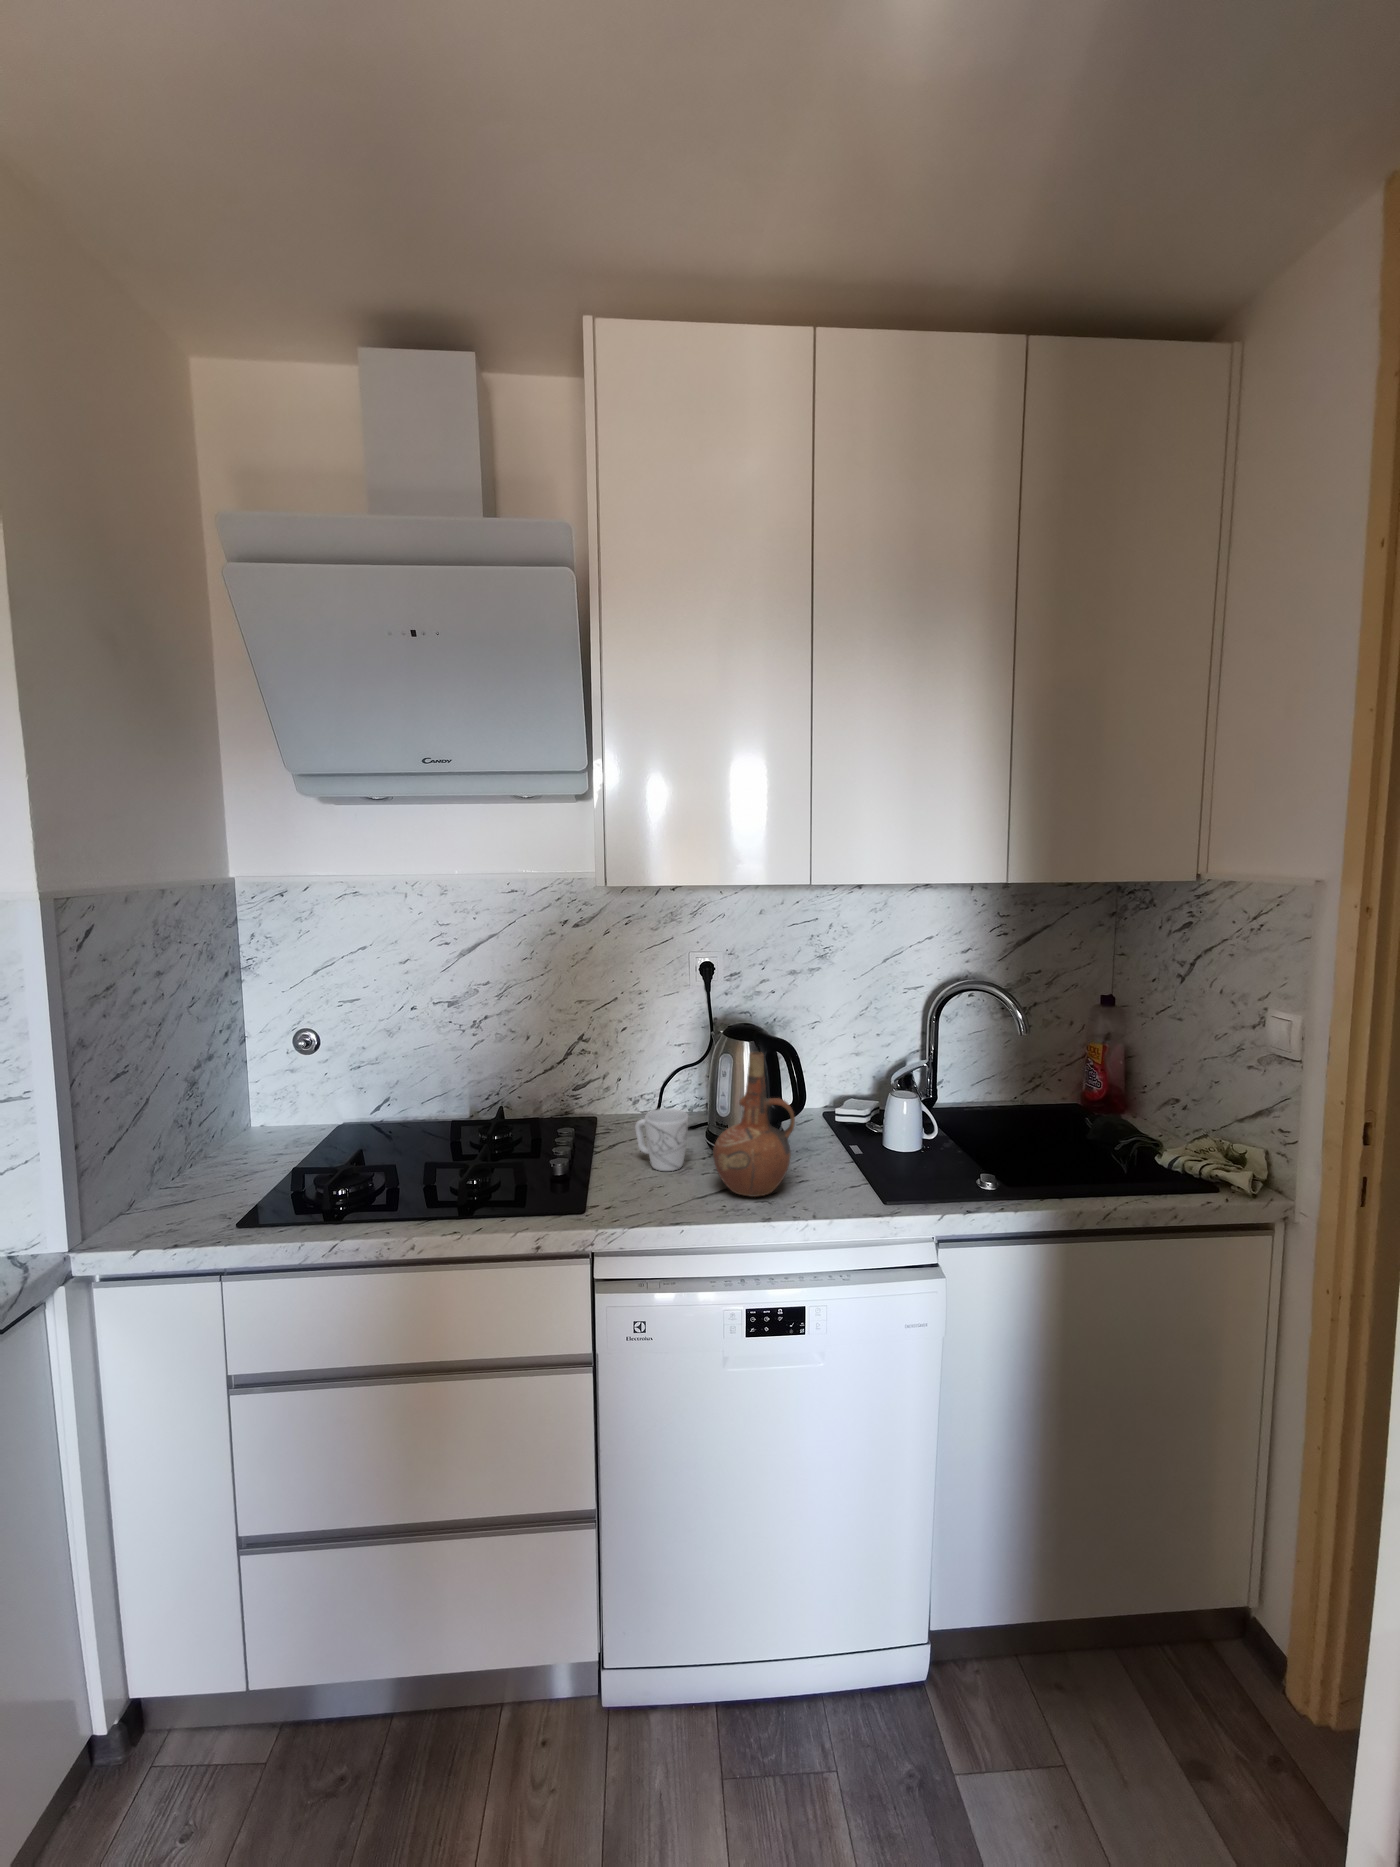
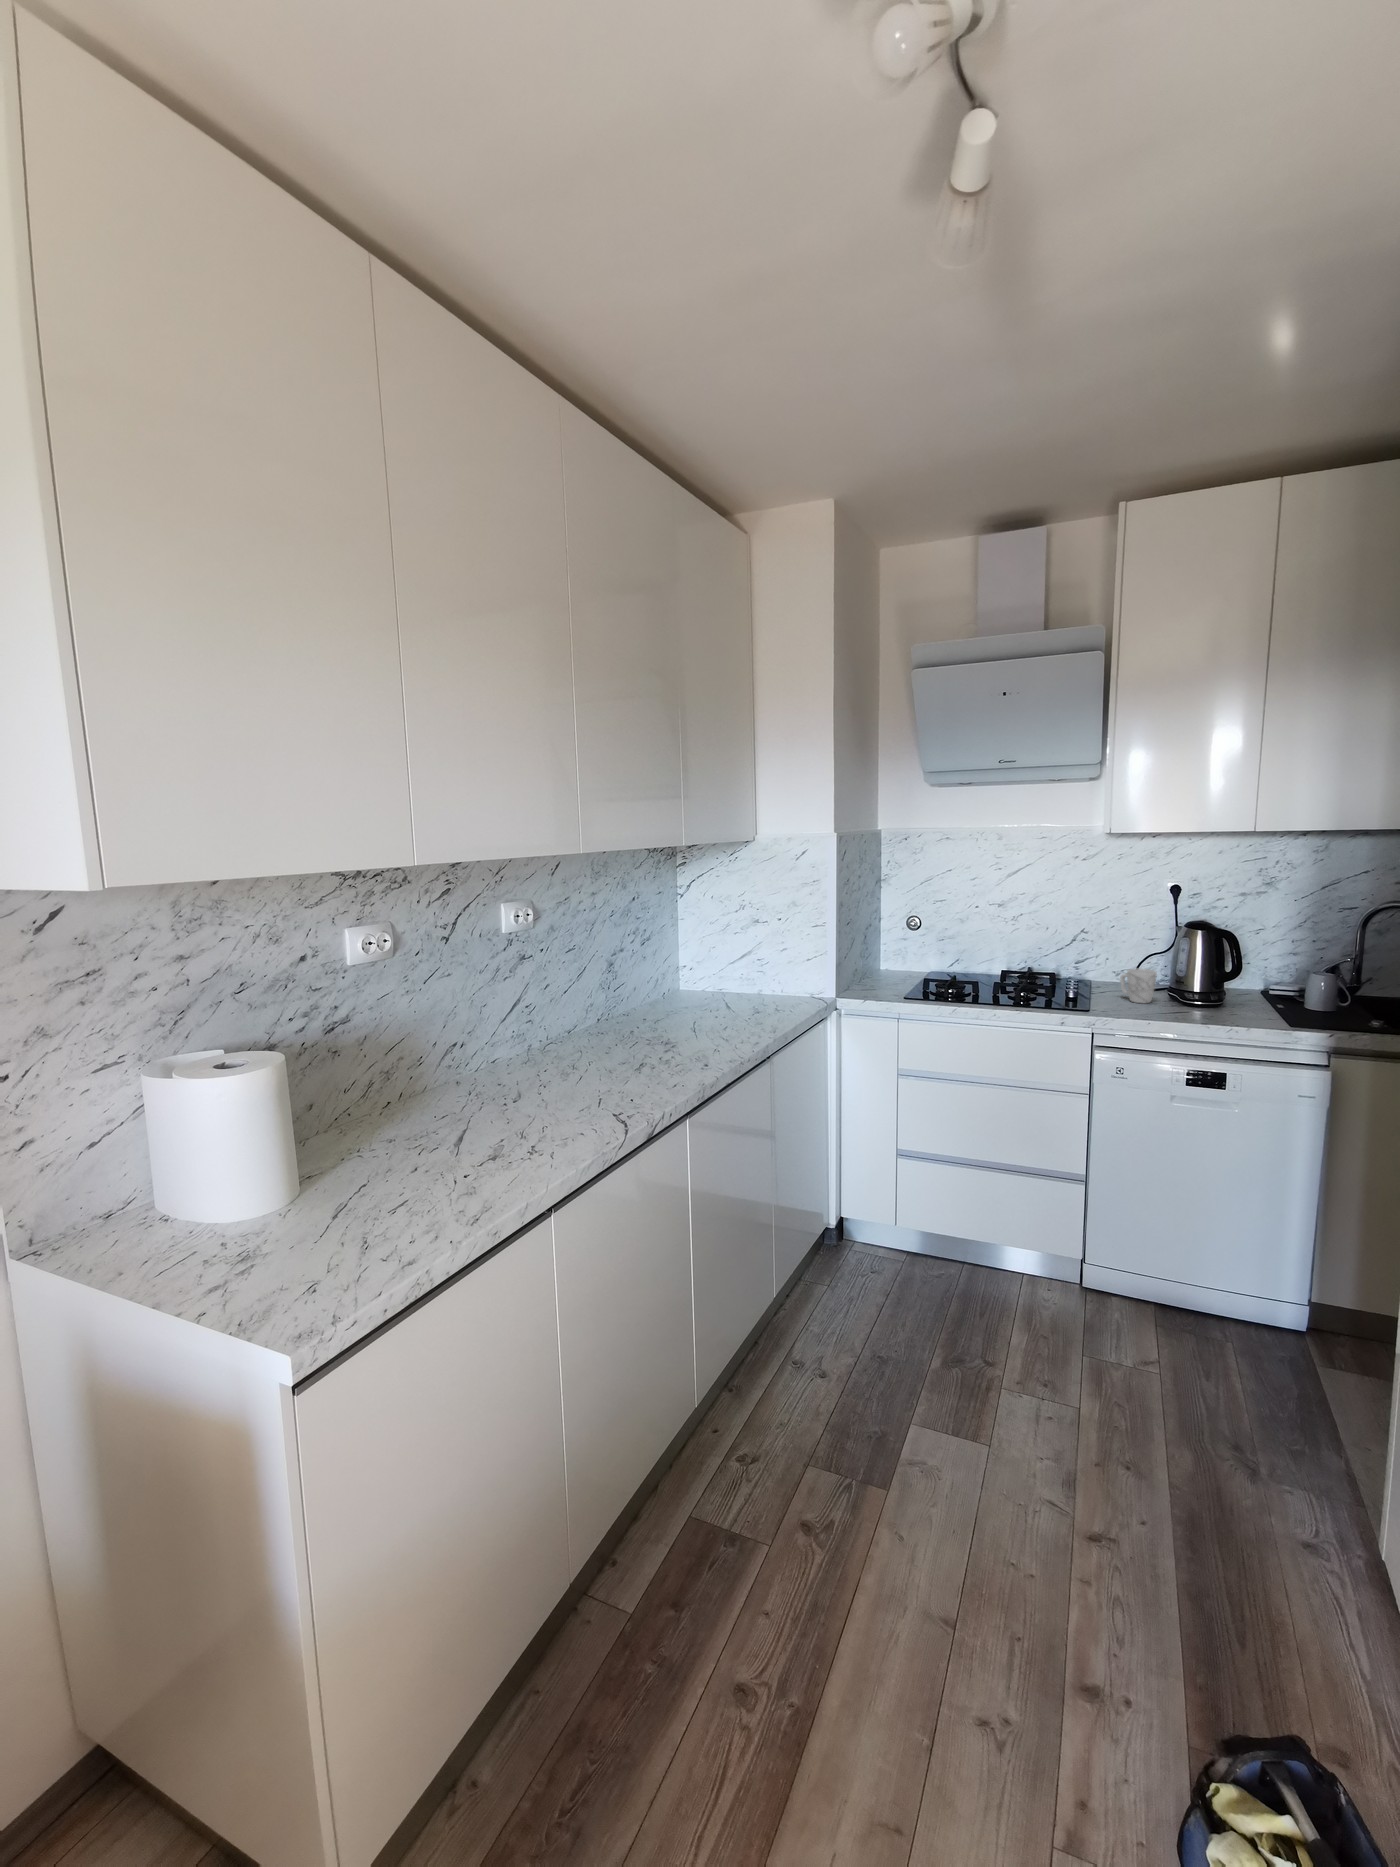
ceramic pitcher: present [713,1052,795,1197] -> none [1173,931,1230,1016]

